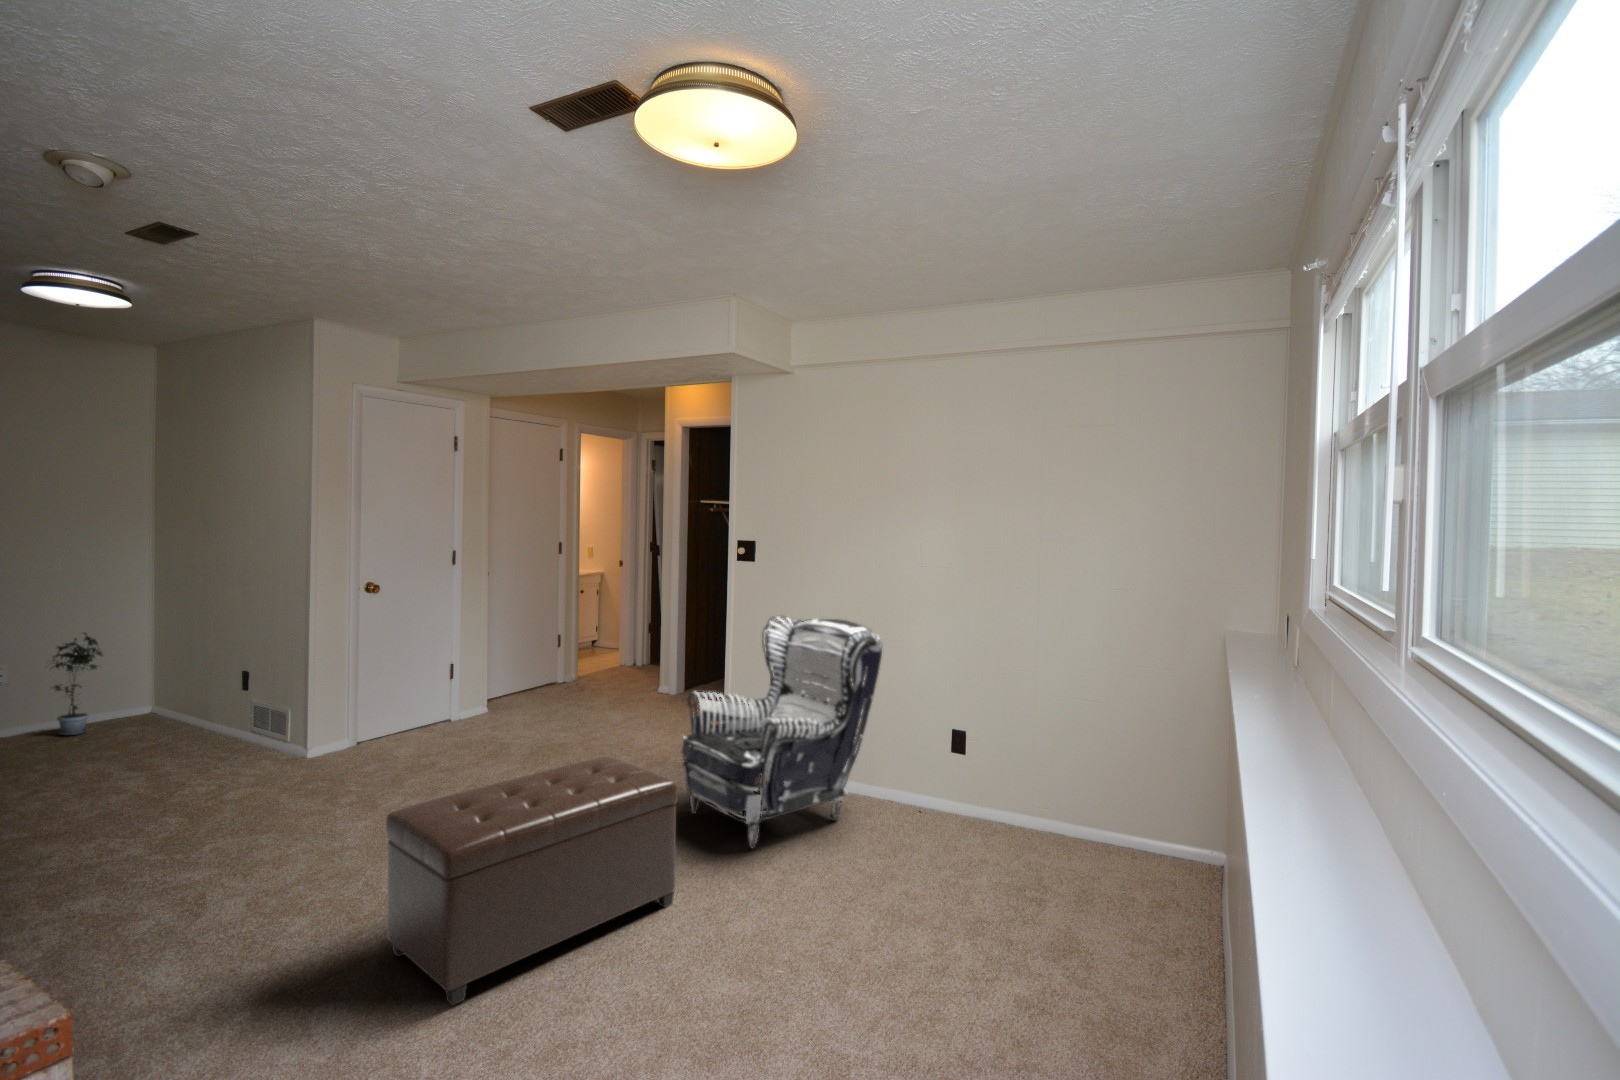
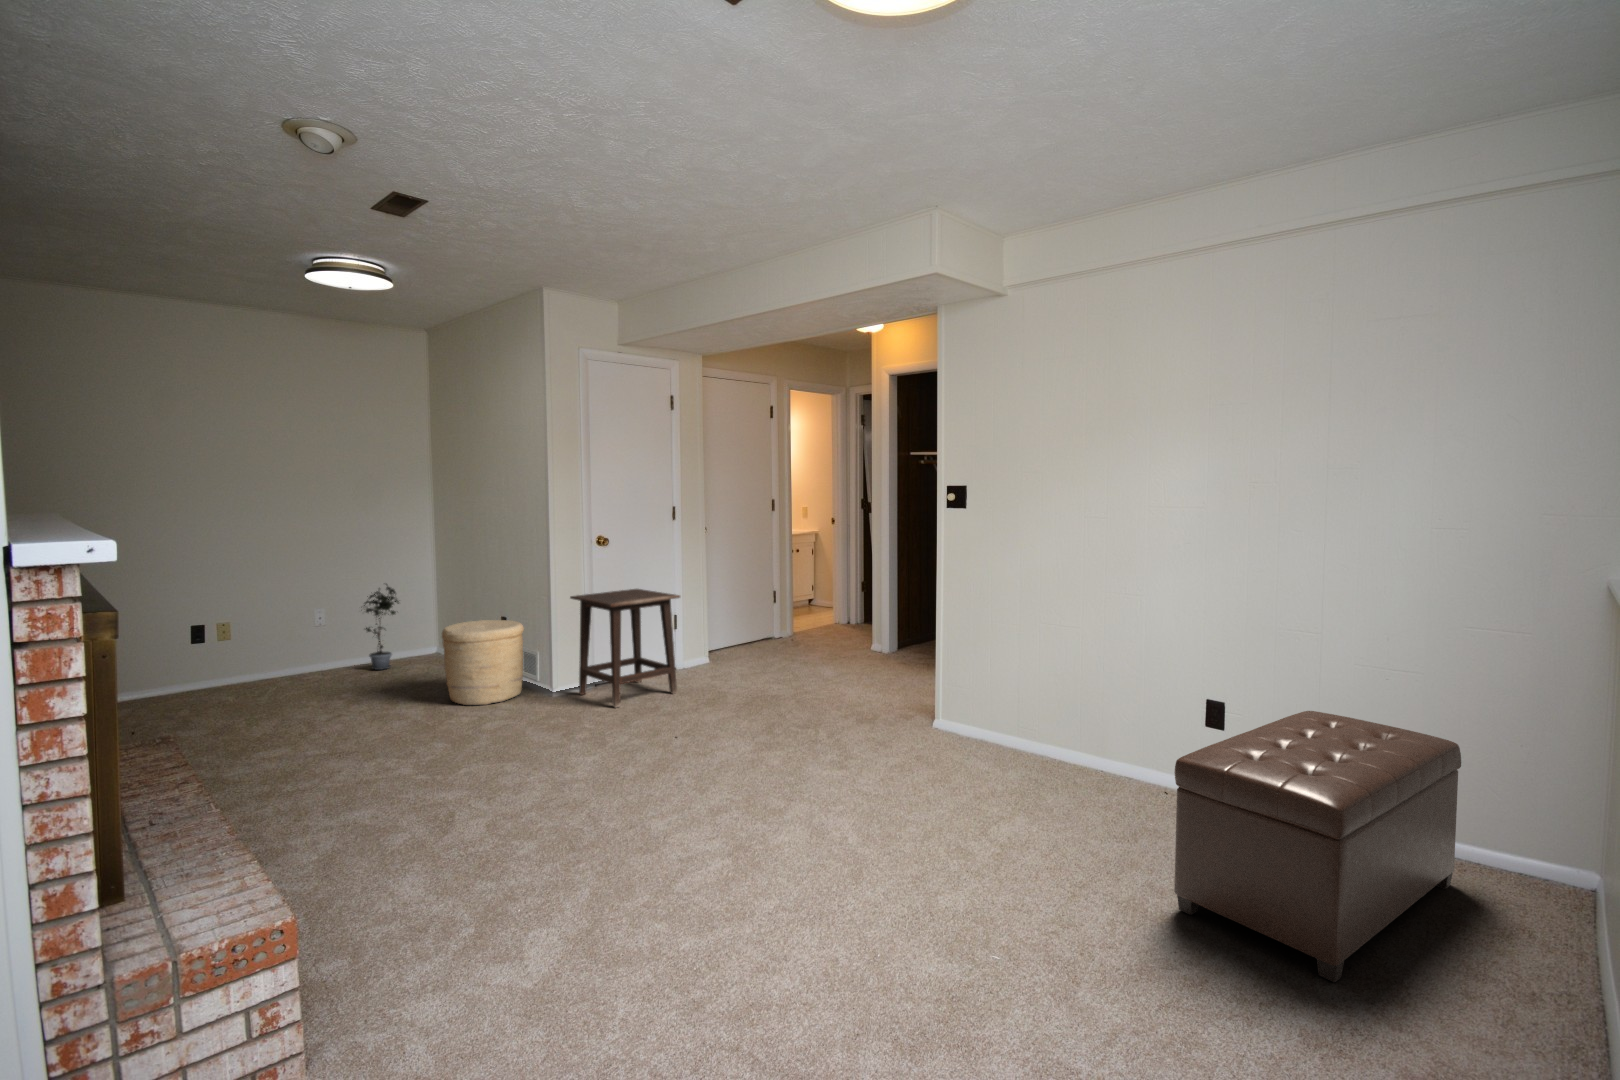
armchair: present [682,616,882,848] -> none [891,562,1119,812]
side table: none [333,638,462,767] -> present [570,589,680,708]
woven basket: none [169,675,274,773] -> present [442,620,524,705]
ottoman: present [386,757,678,1005] -> present [1174,711,1461,982]

